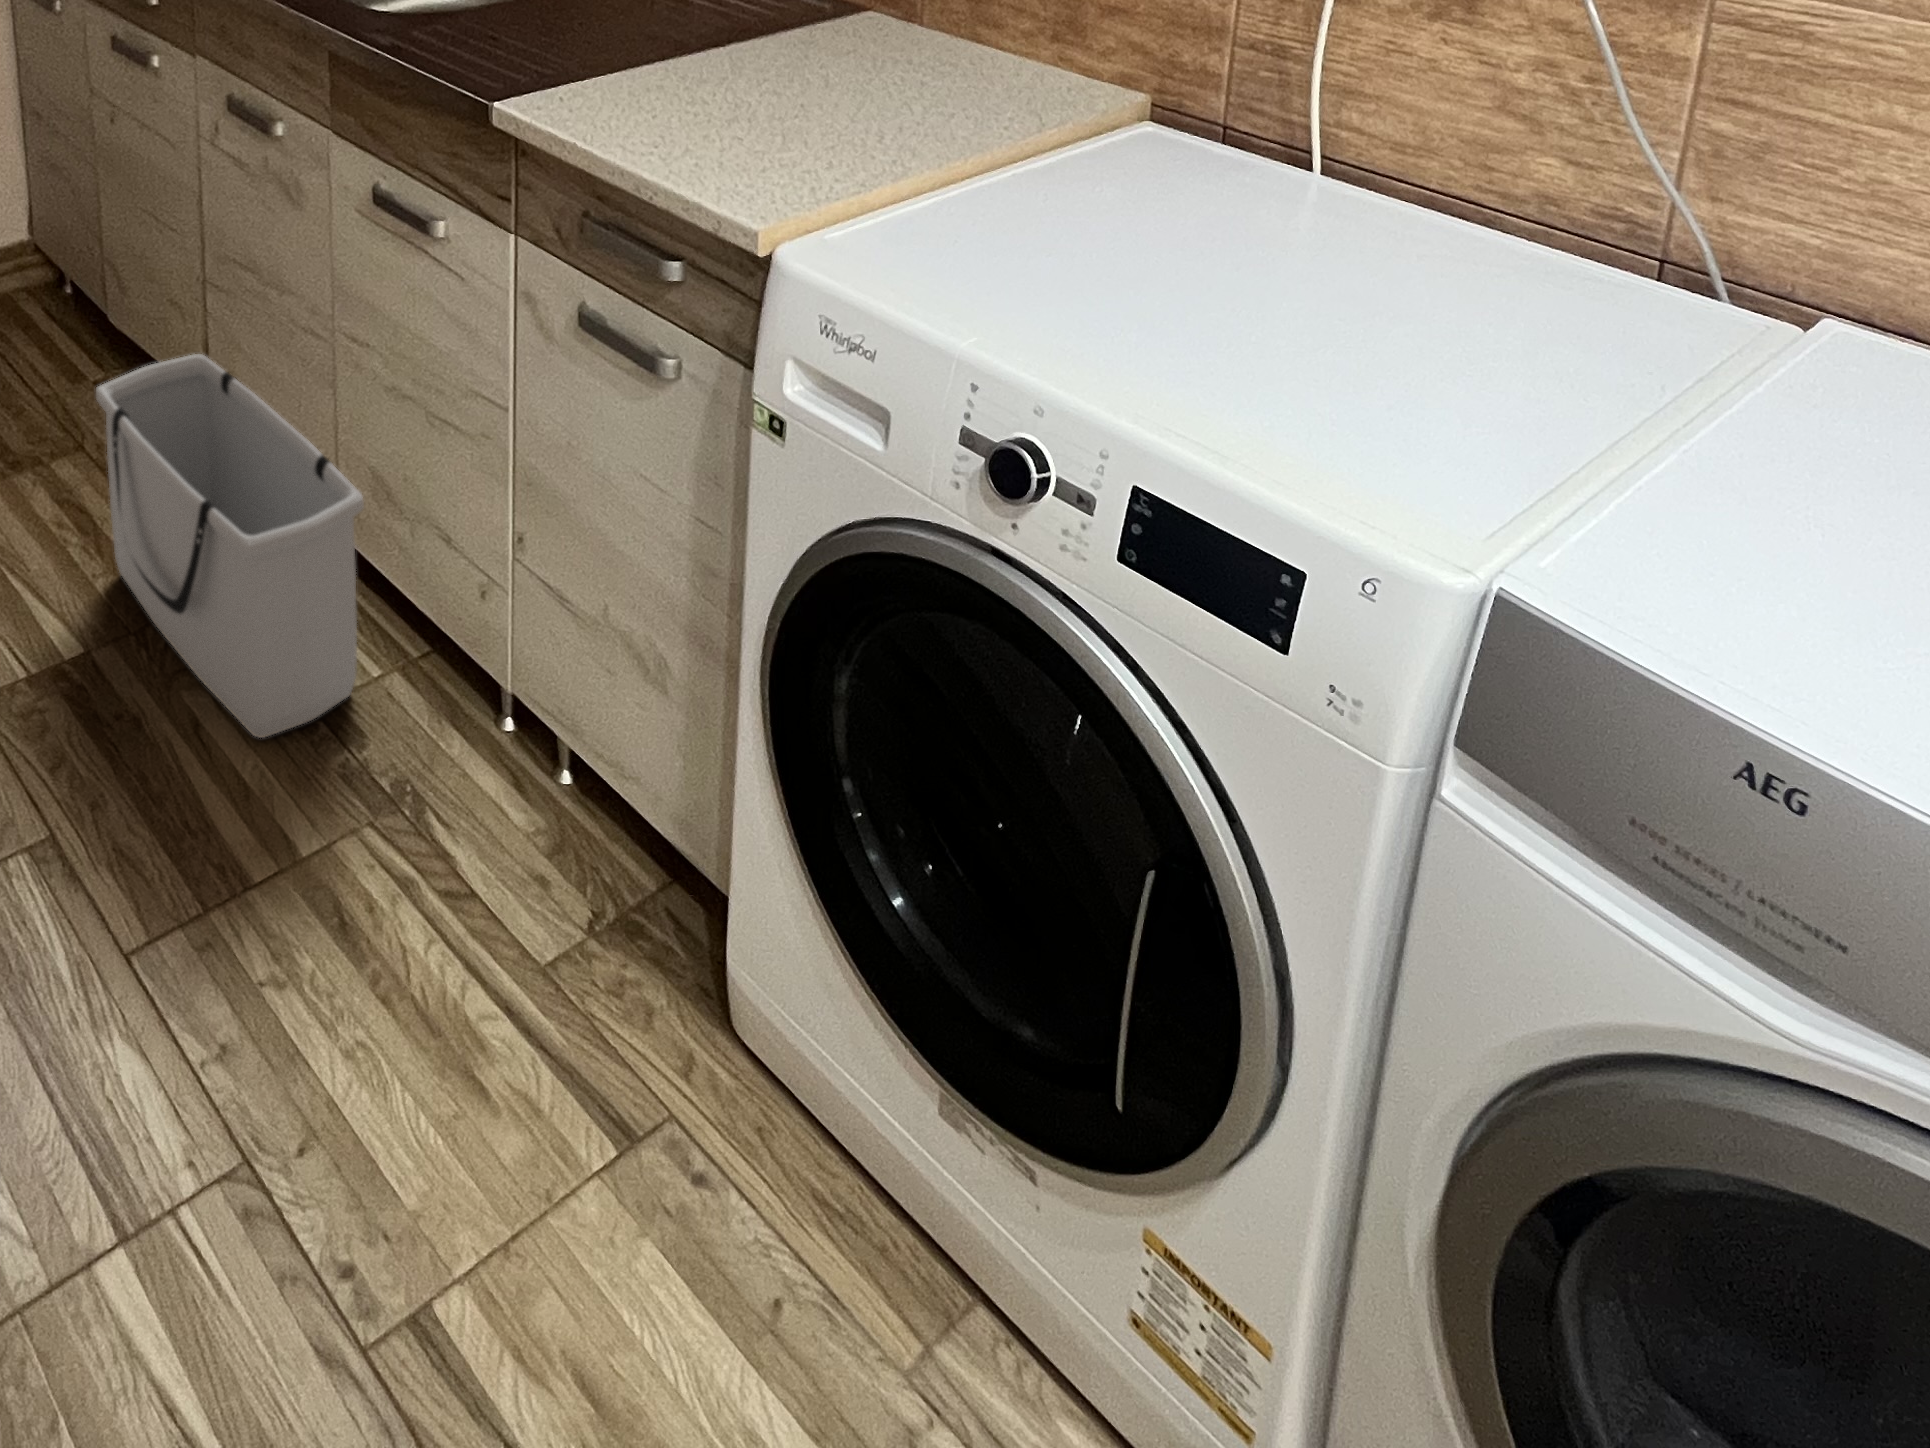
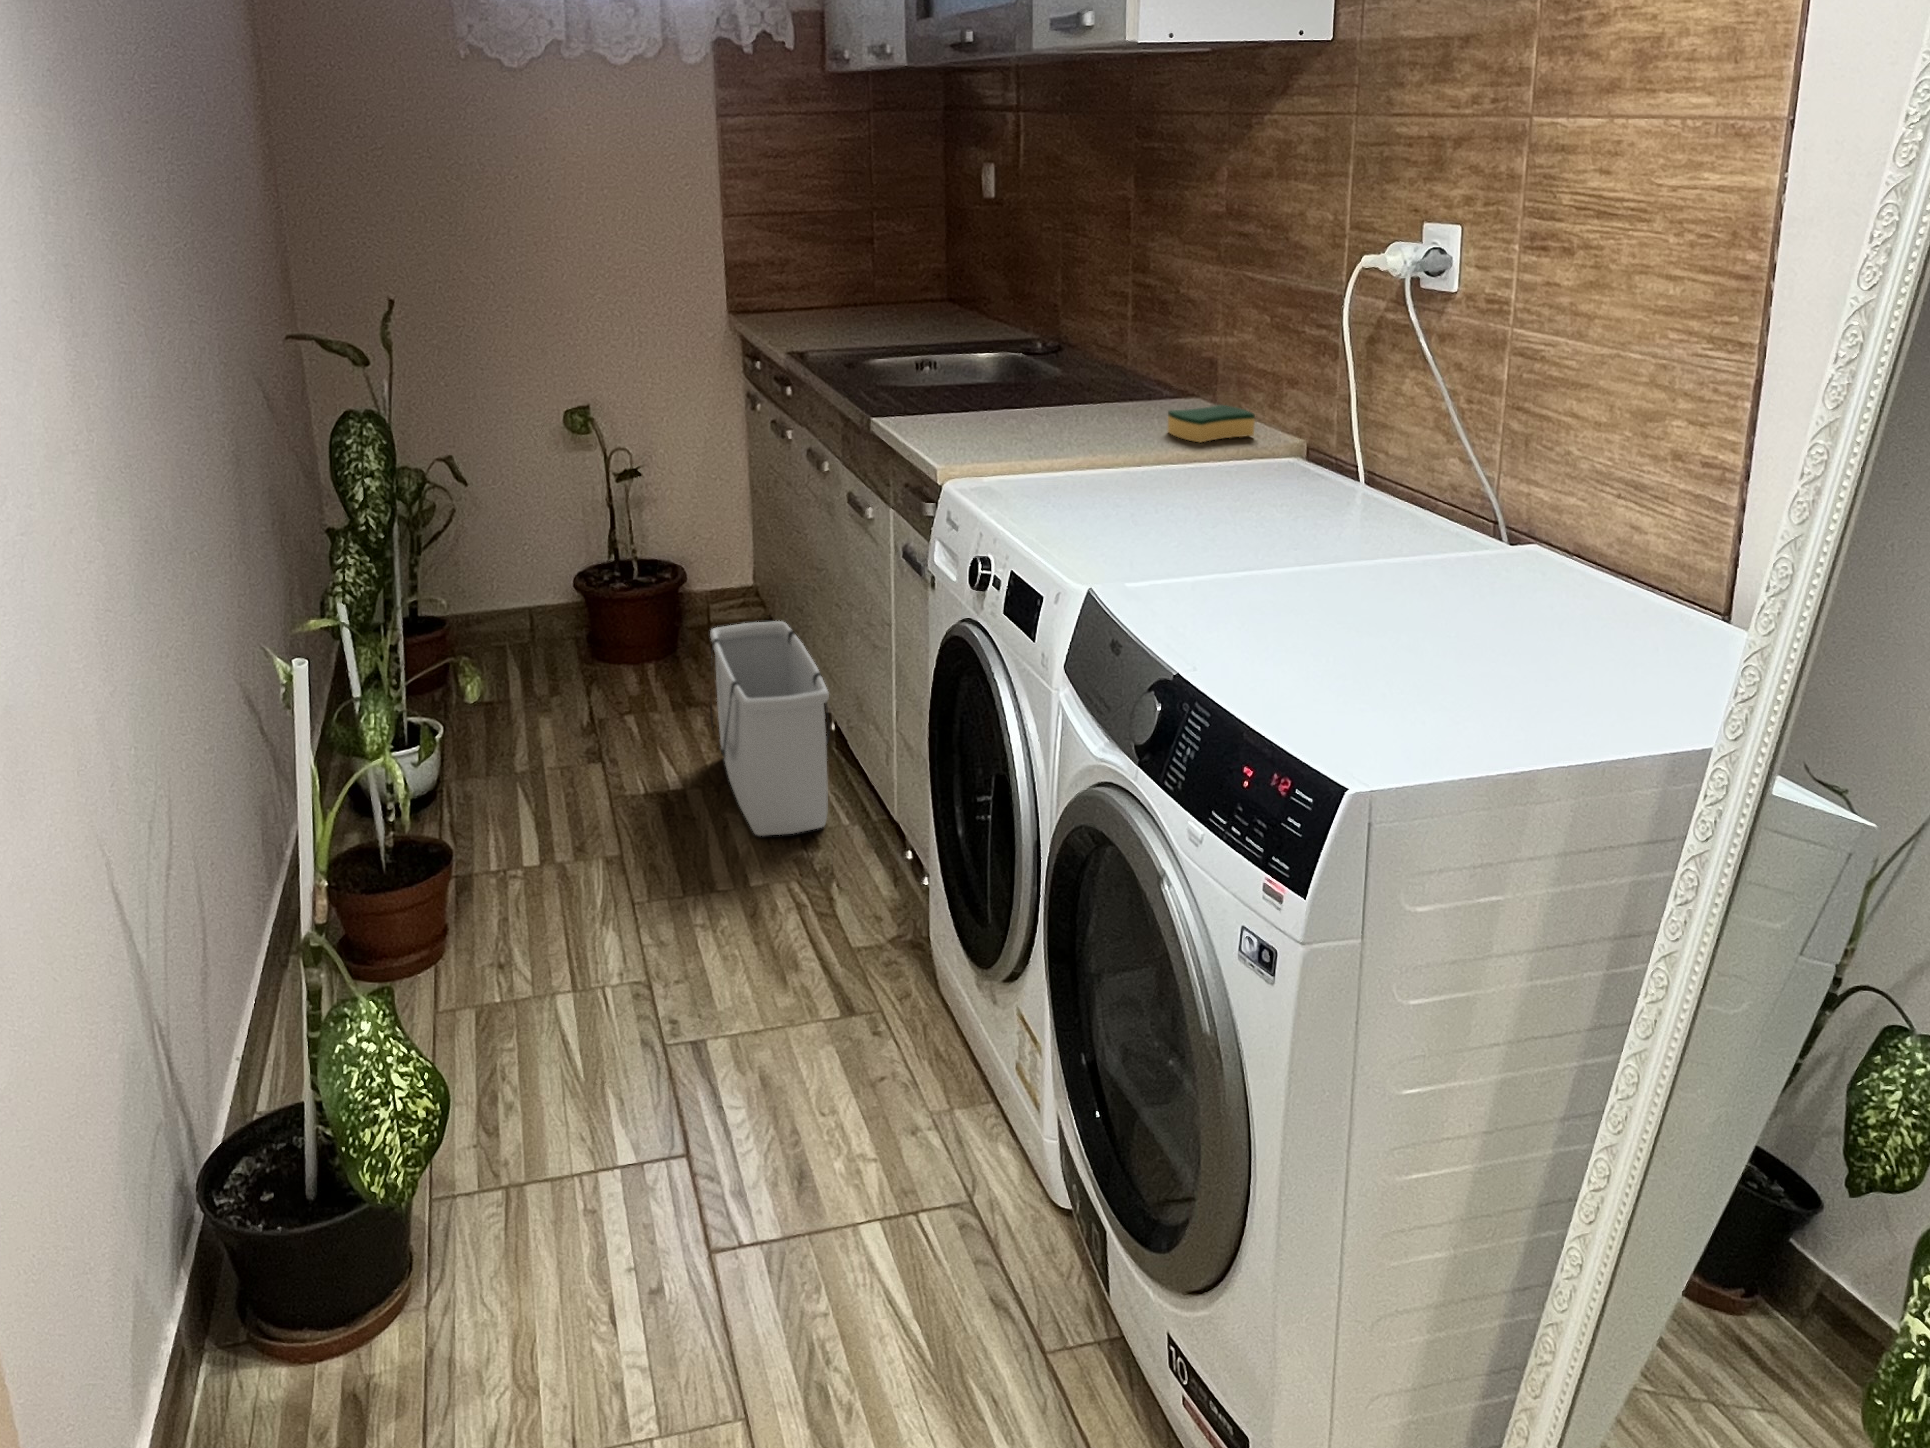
sponge: none [931,34,1053,105] -> present [1168,405,1255,443]

